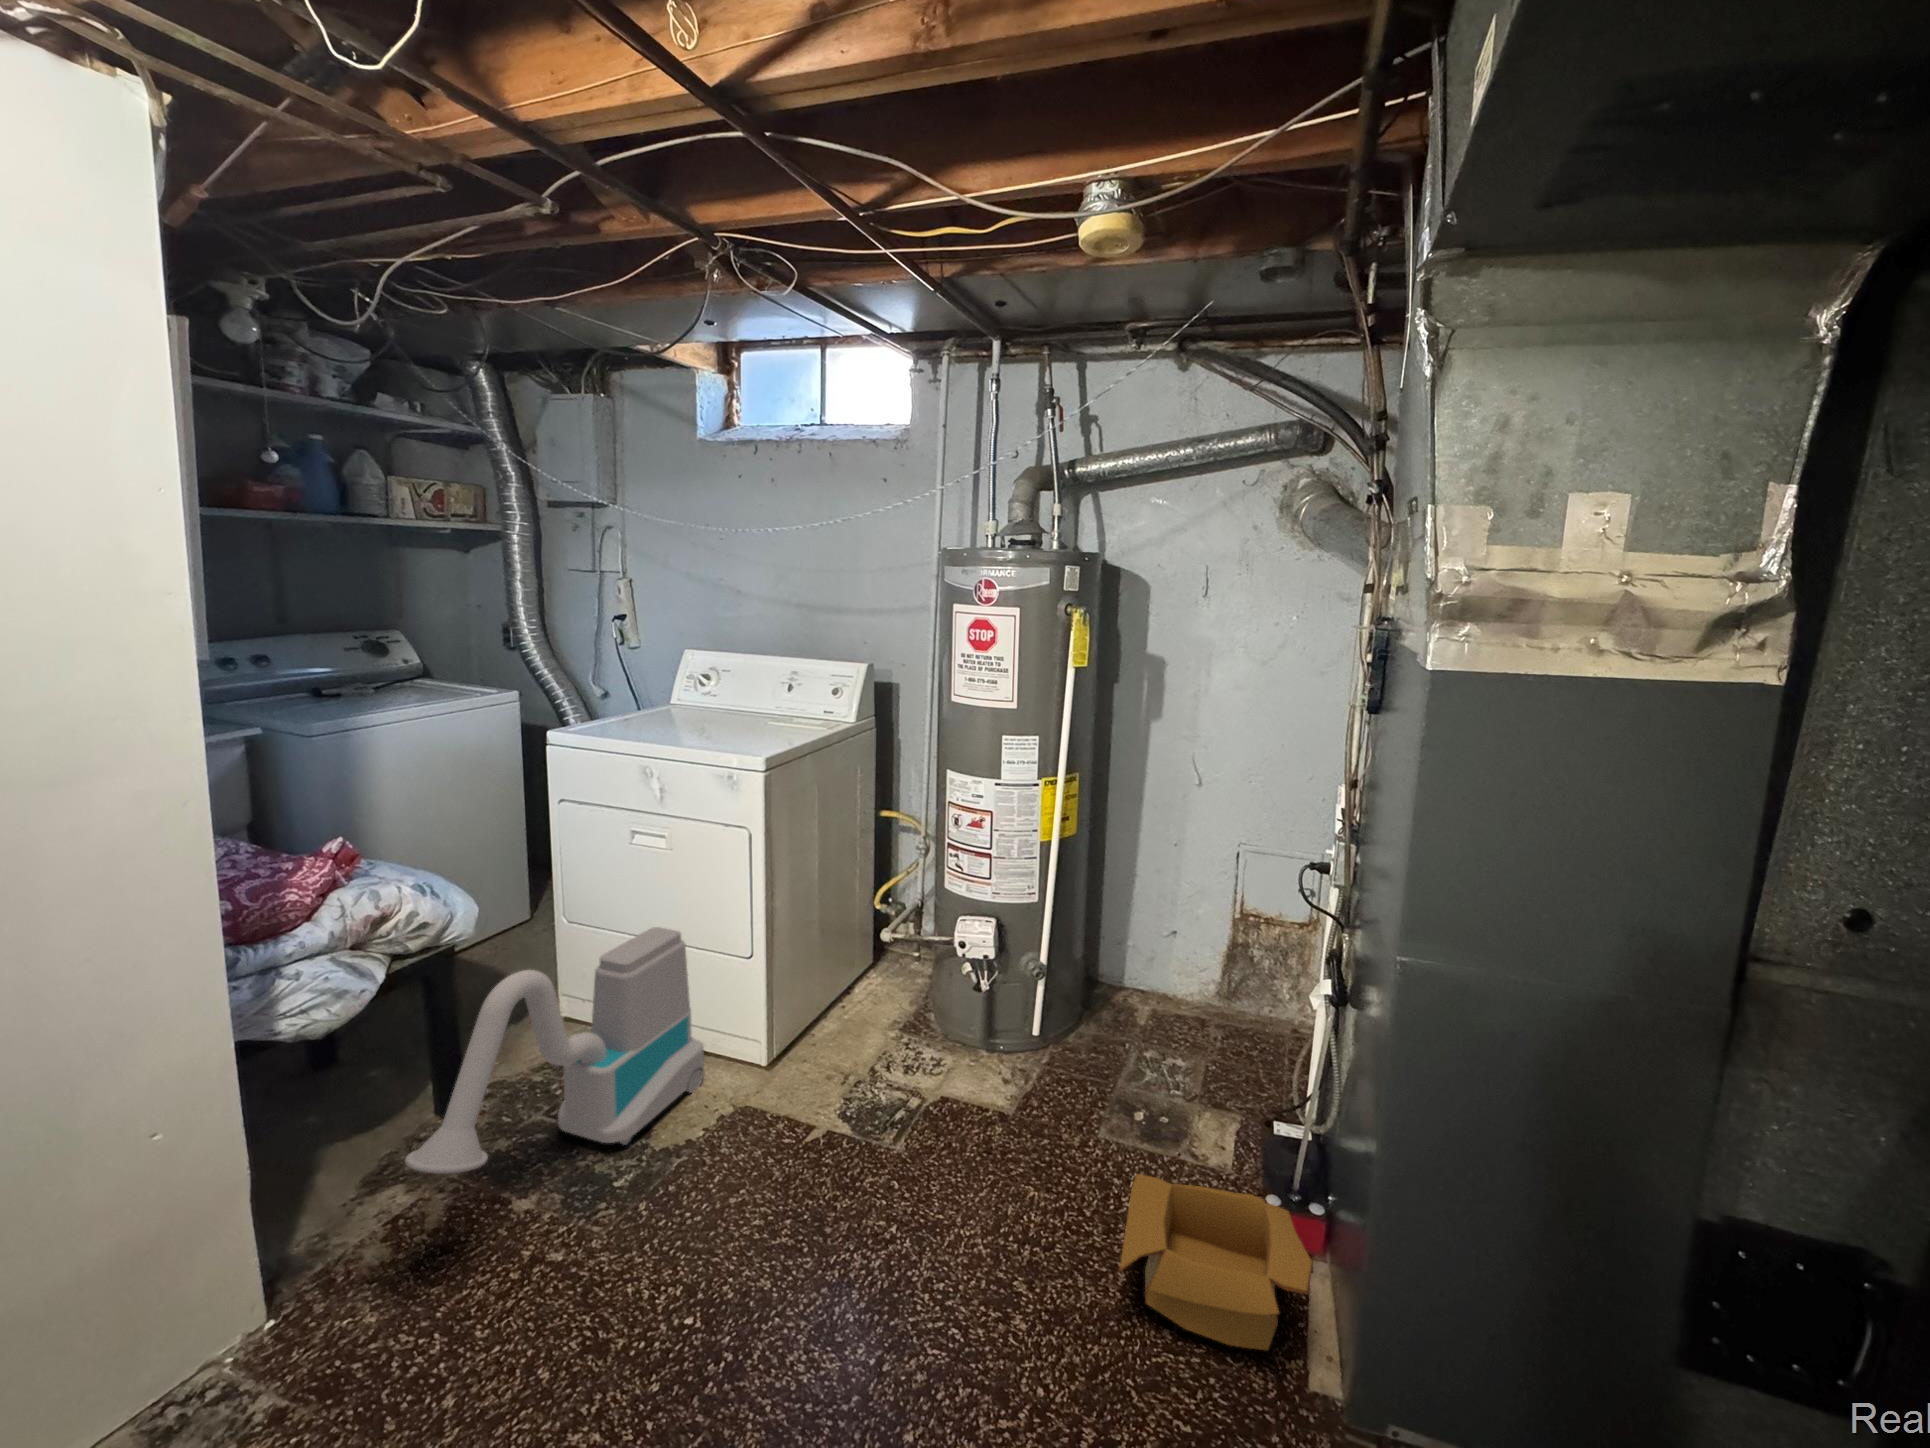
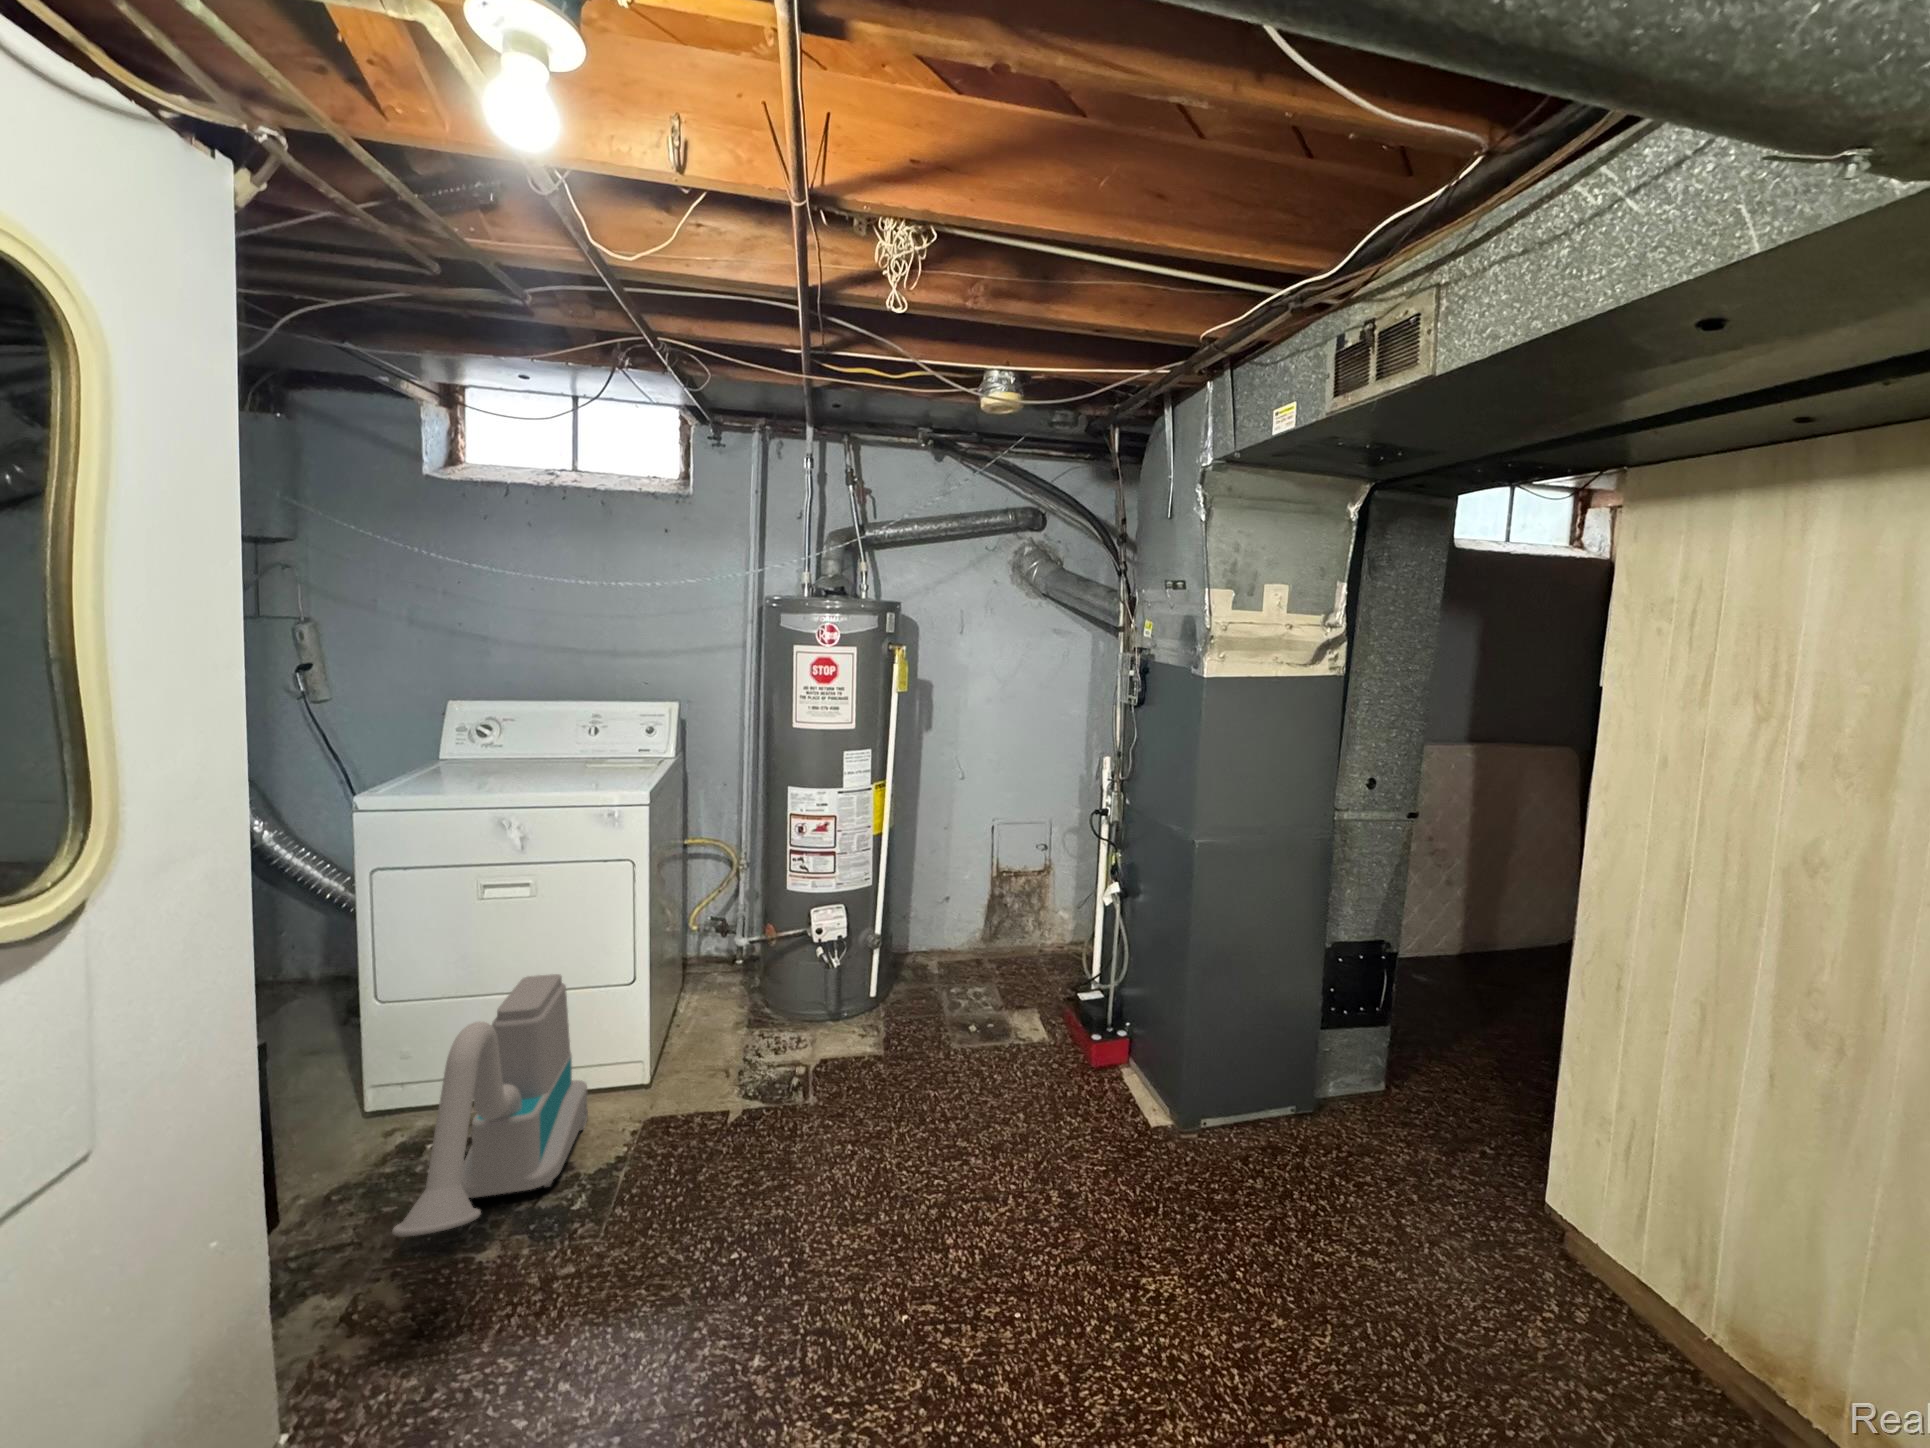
cardboard box: present [1119,1174,1313,1350] -> none [1008,1035,1141,1121]

